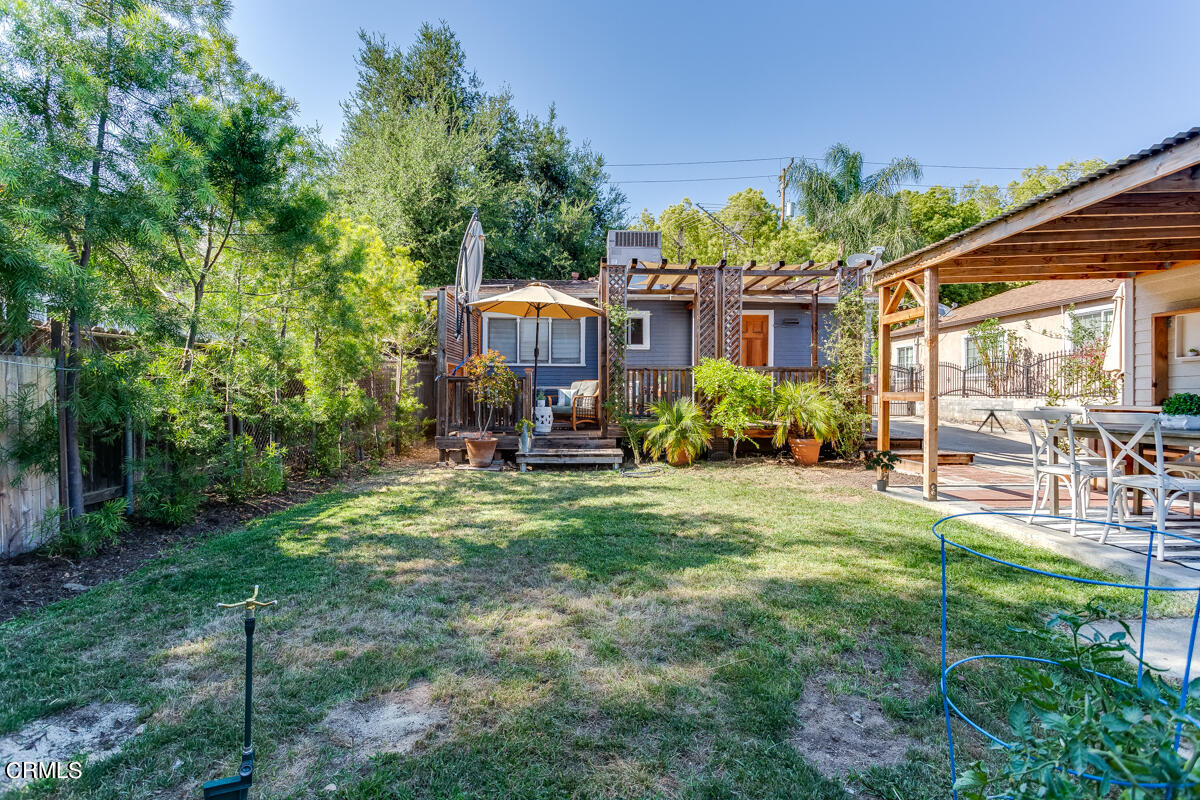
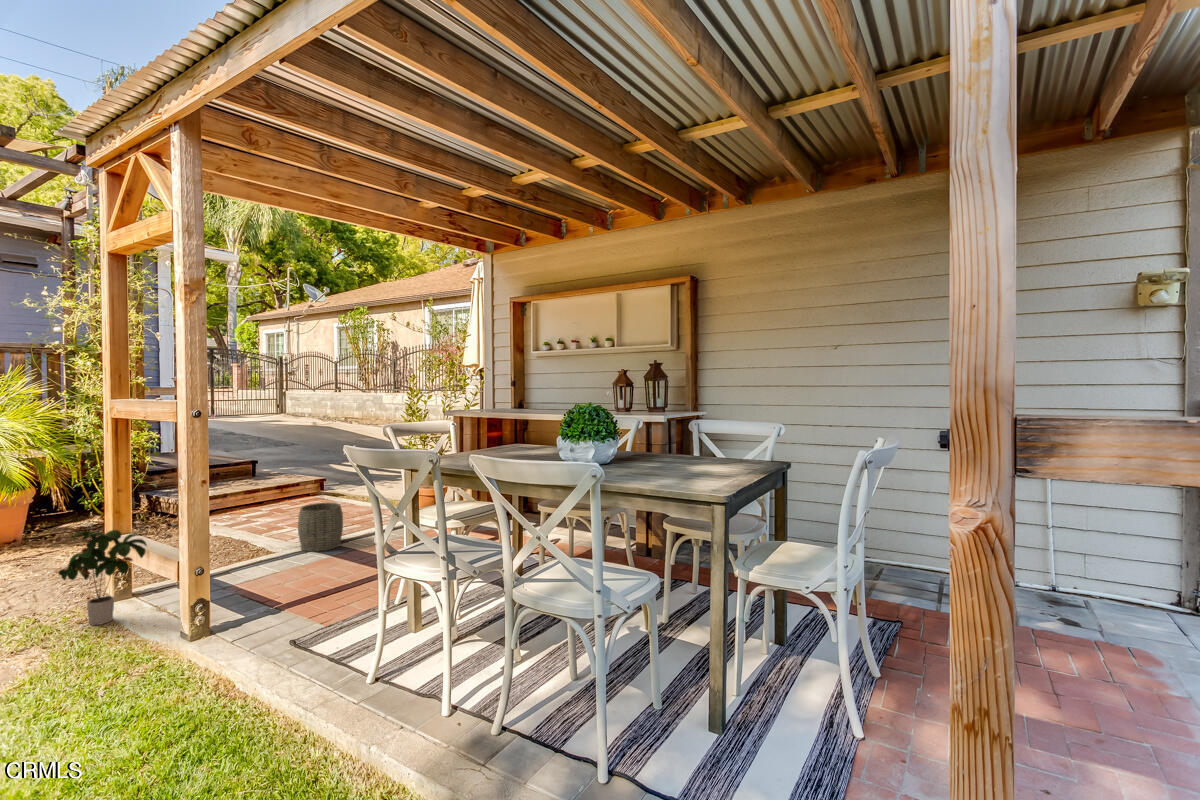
round table: present [972,409,1012,433] -> none [341,405,383,433]
woven basket: none [966,460,996,488] -> present [298,503,343,552]

